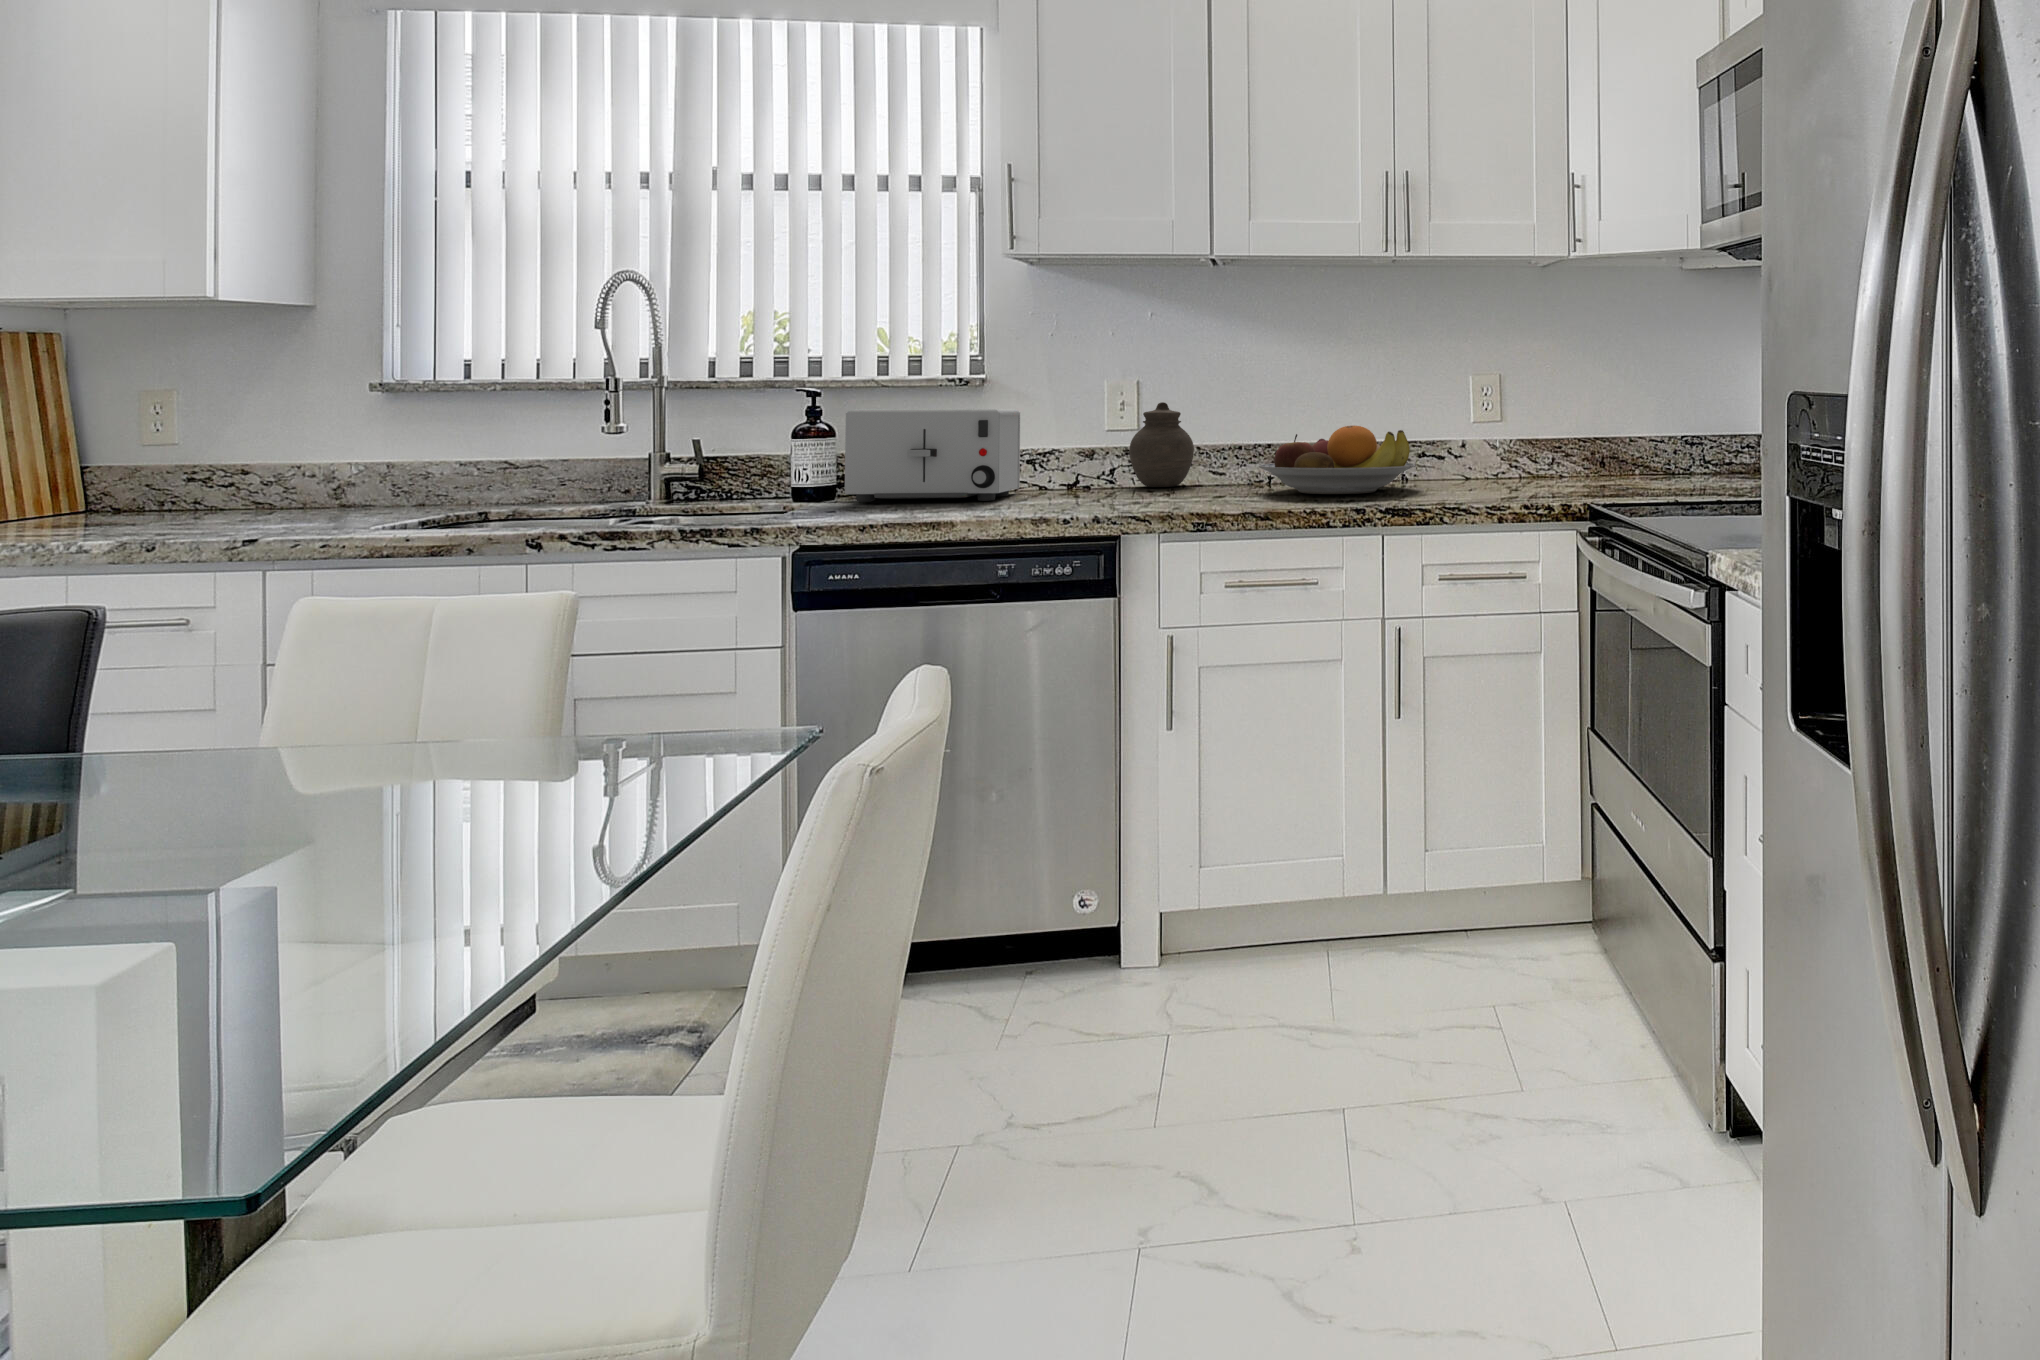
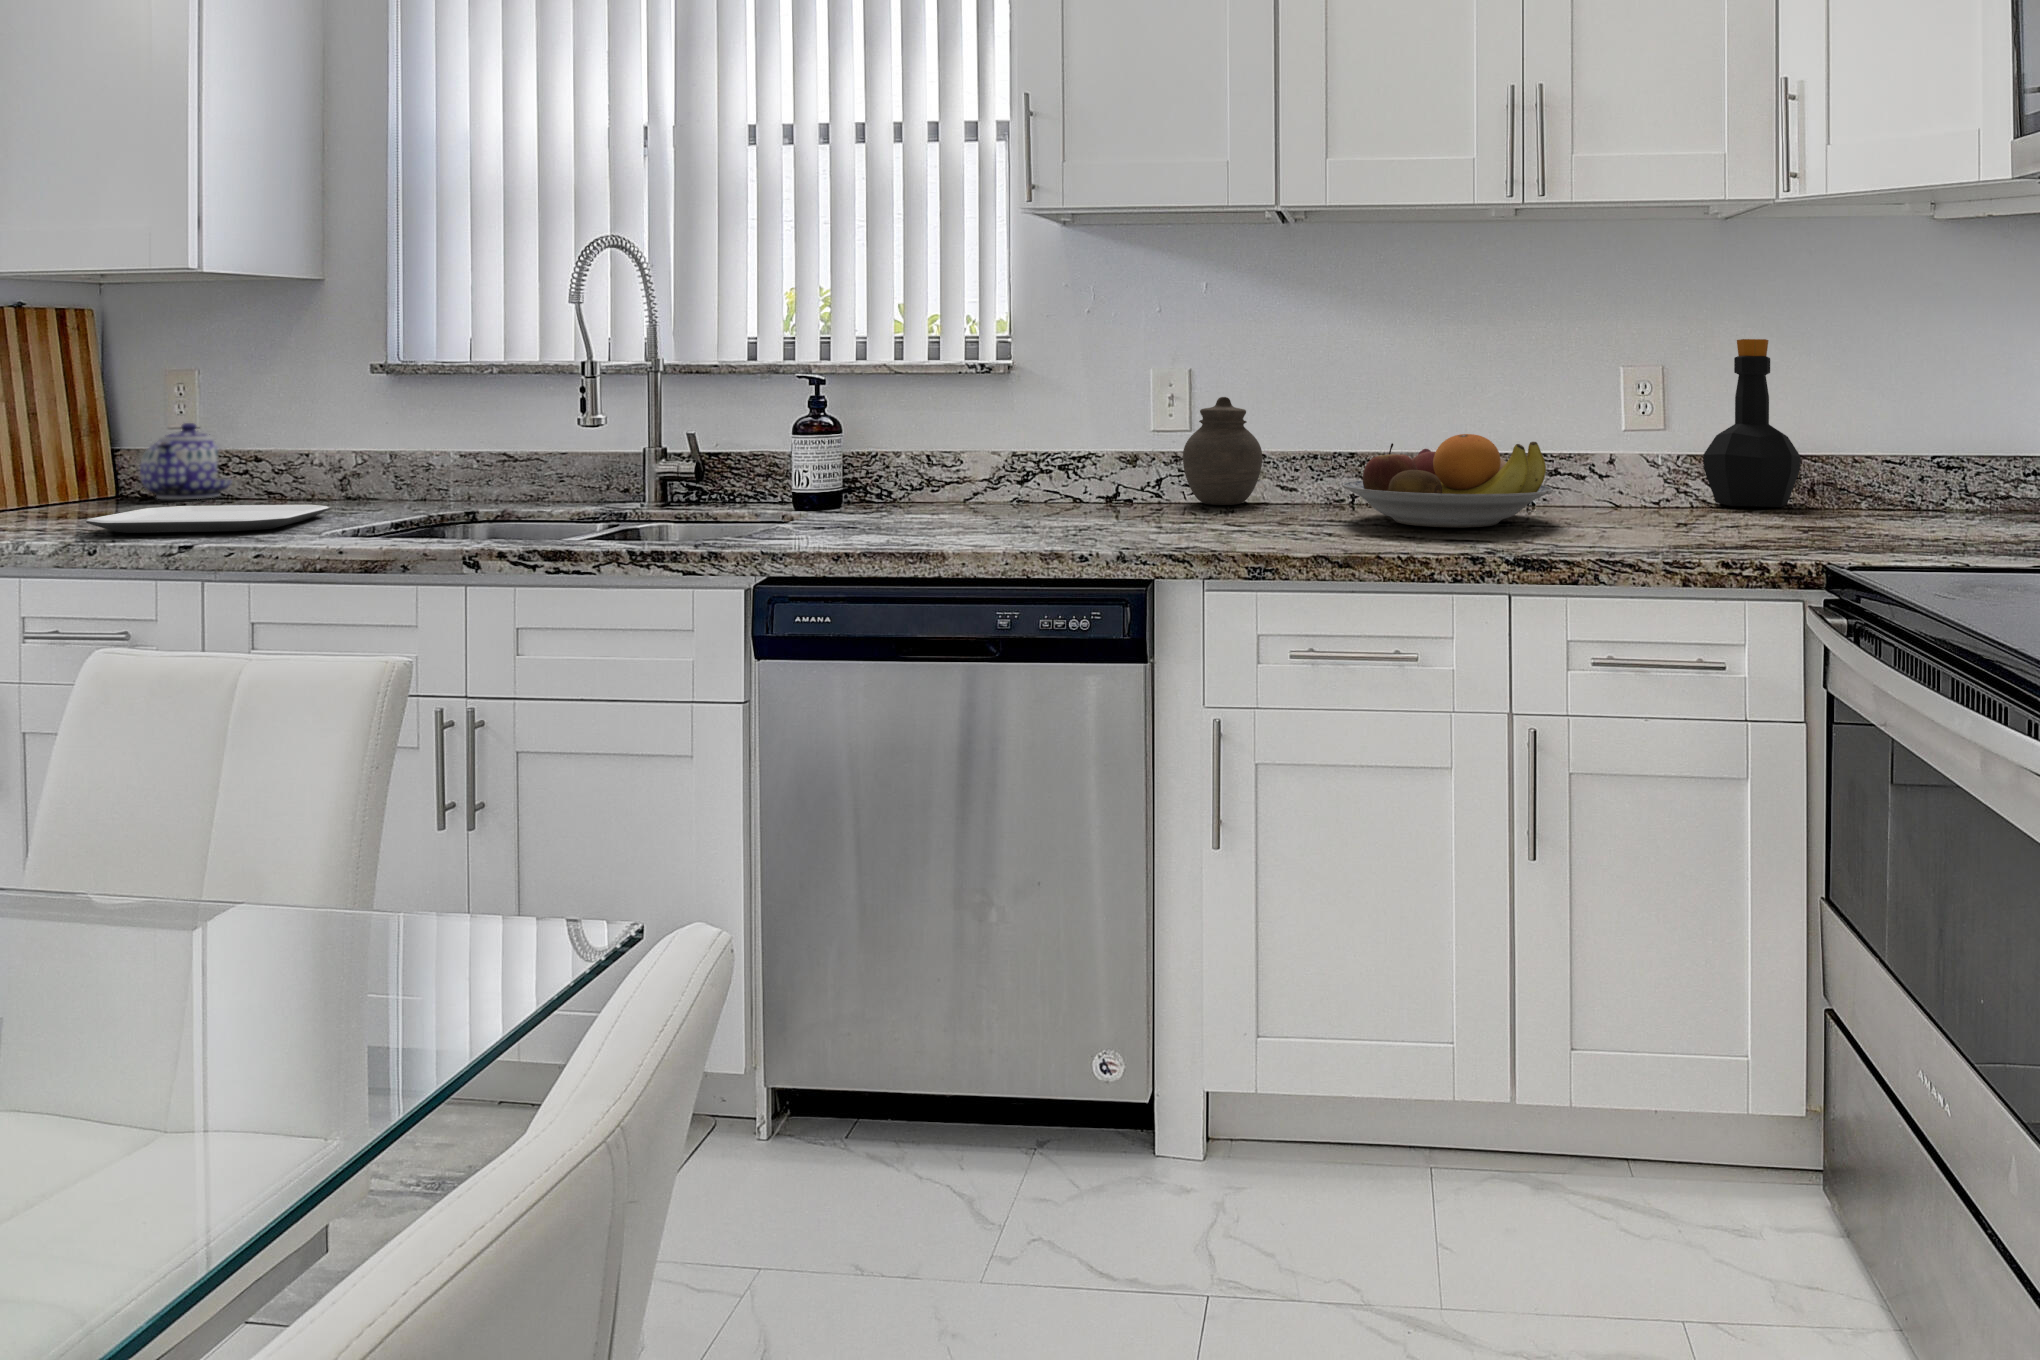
bottle: none [1526,355,1594,476] -> present [1703,339,1801,507]
toaster: present [845,409,1020,502] -> none [841,401,1051,519]
teapot: none [120,440,217,511] -> present [140,423,232,499]
plate: none [128,509,350,533] -> present [86,505,329,533]

